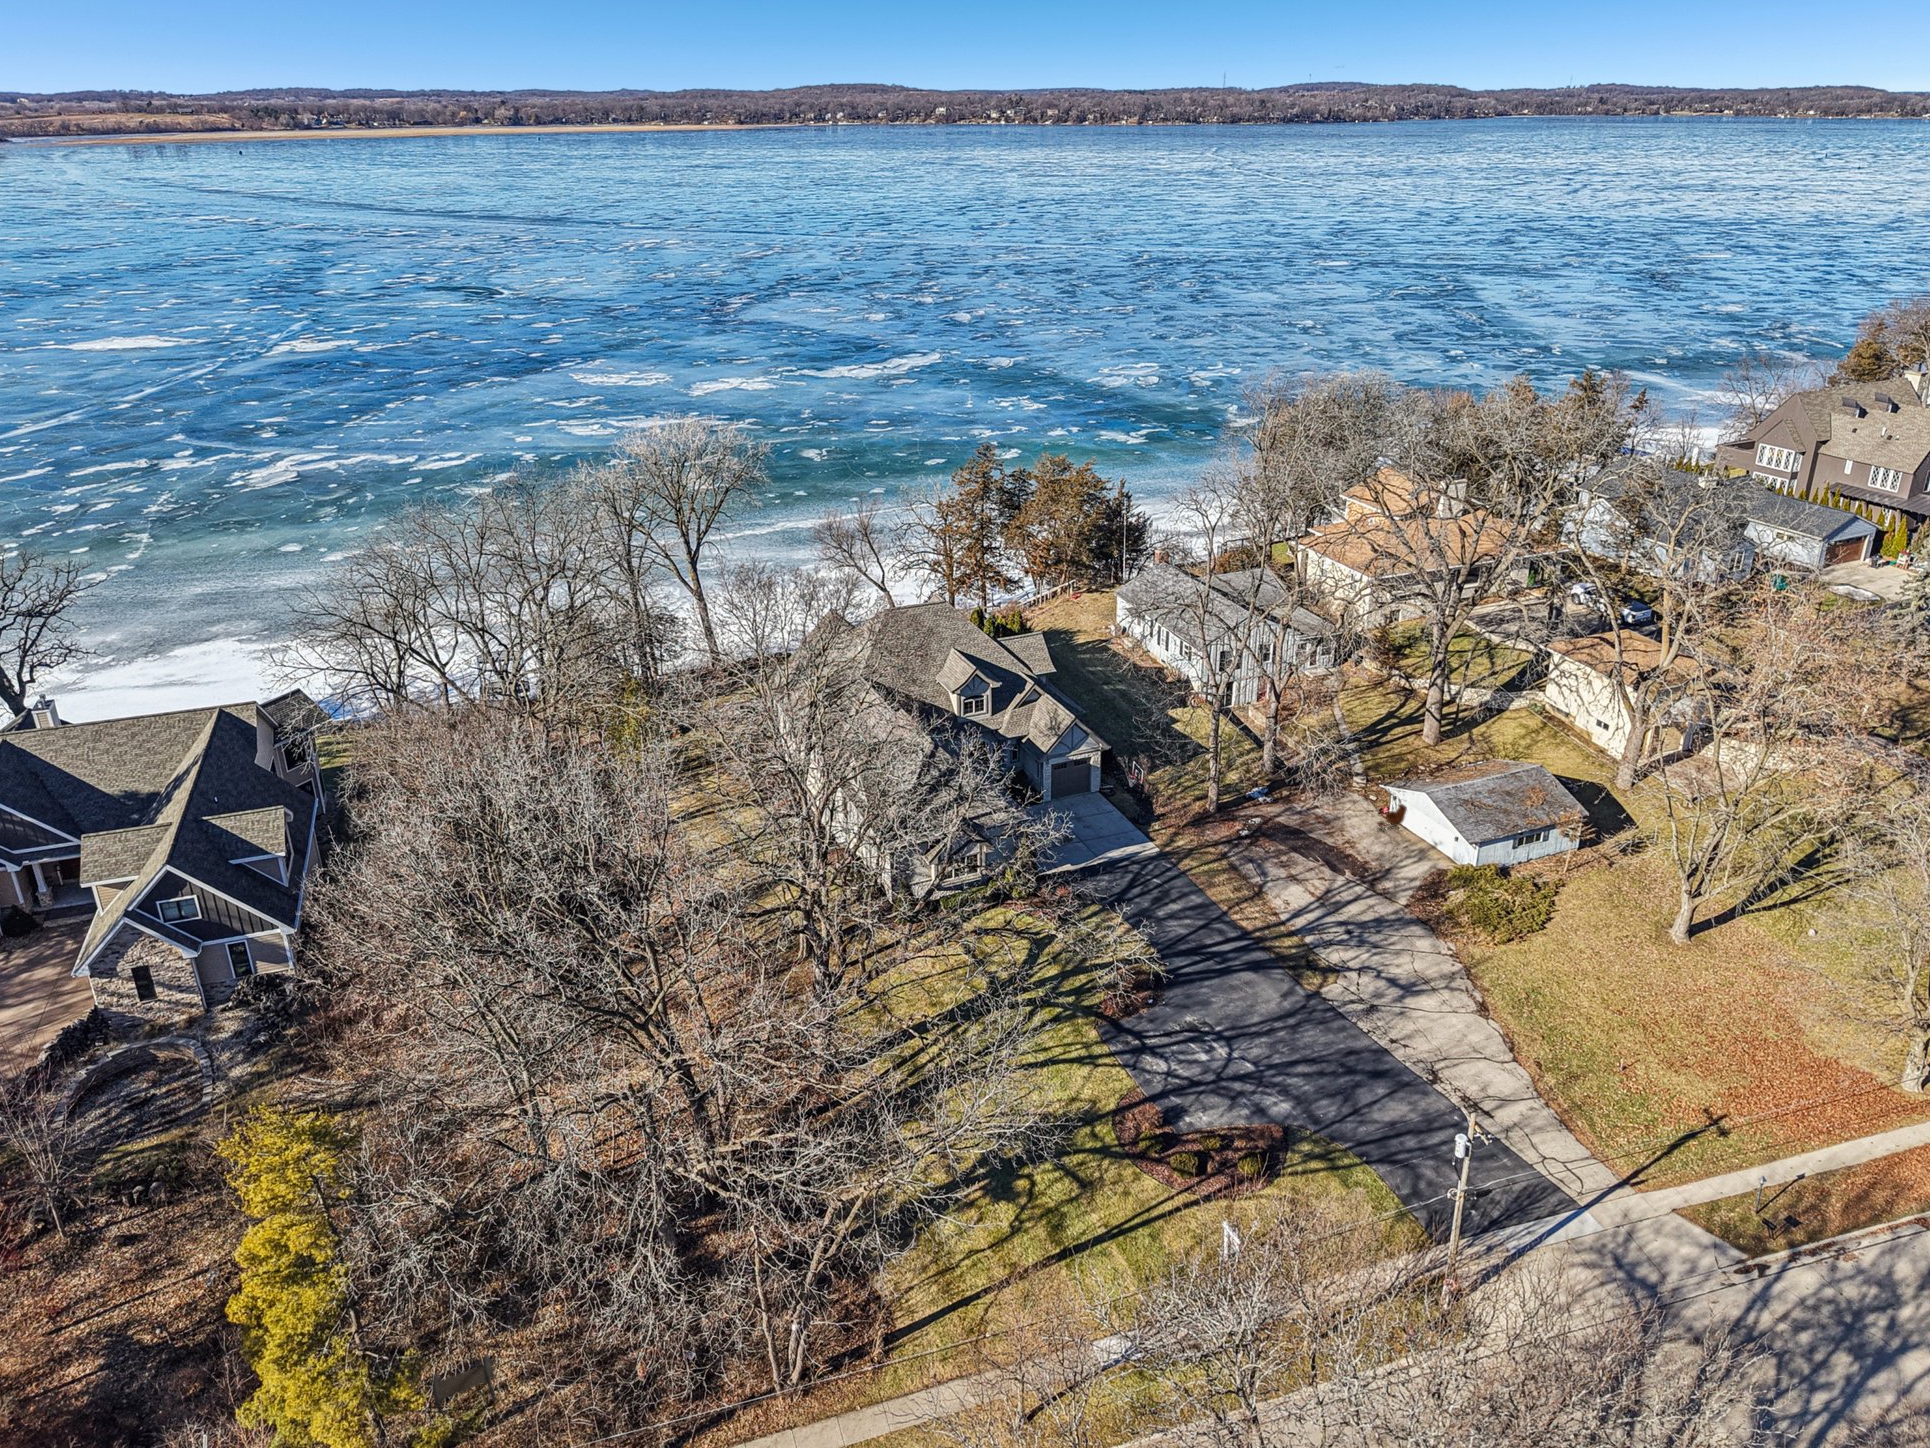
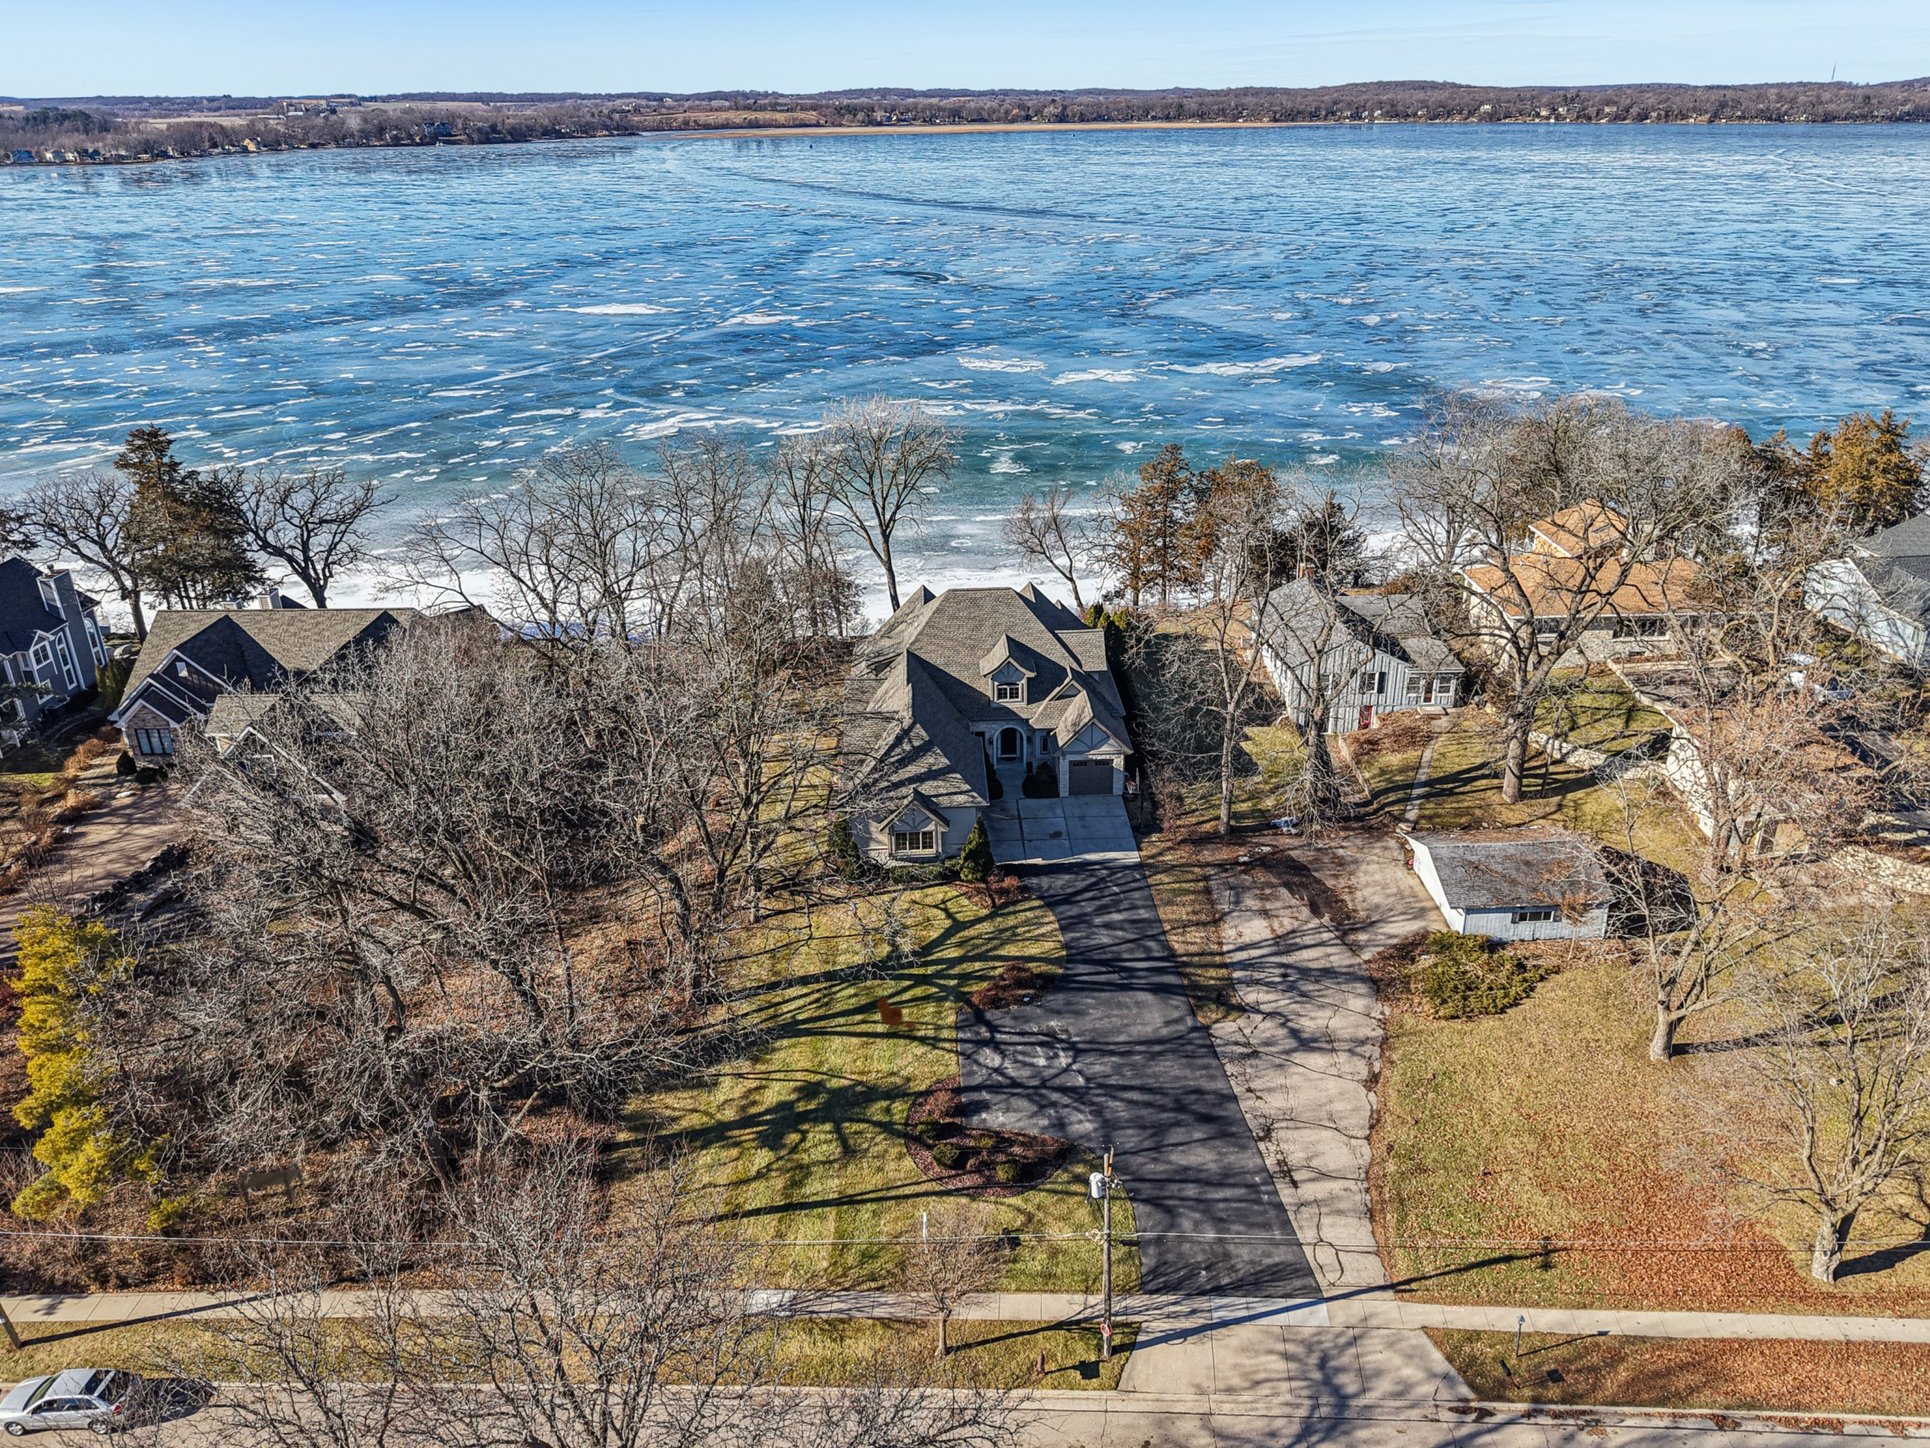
lounge chair: present [1377,804,1407,829] -> present [877,997,915,1034]

